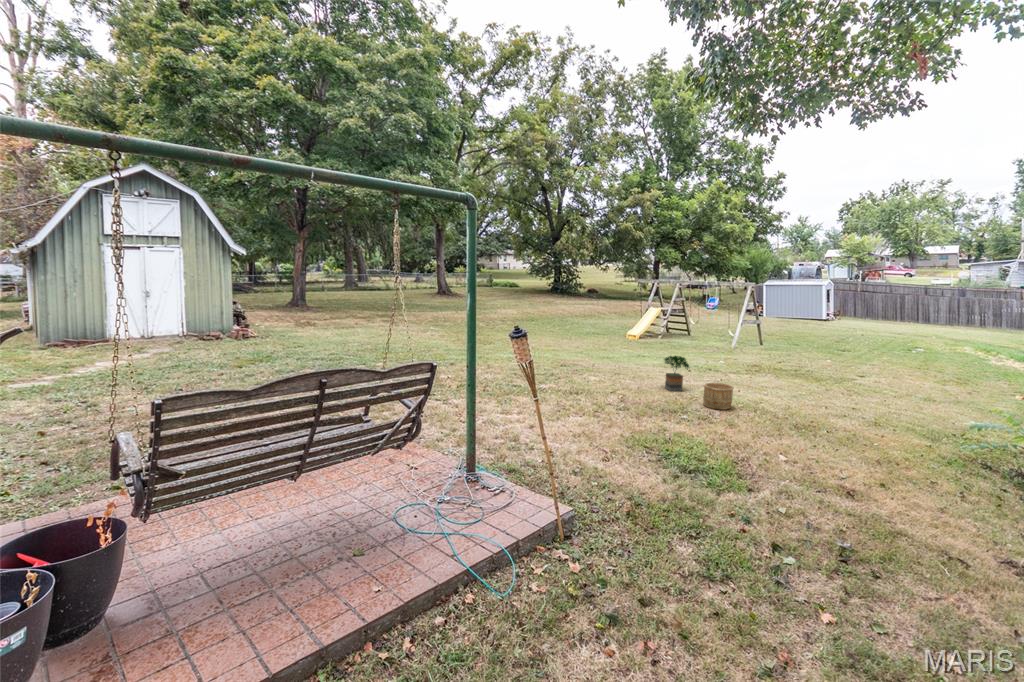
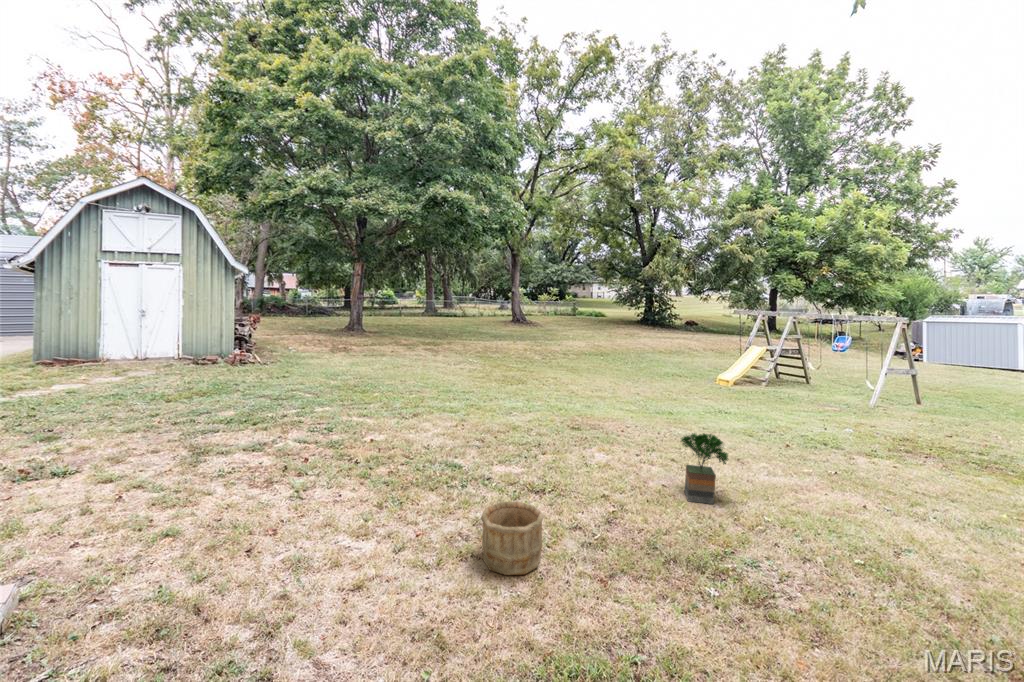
wooden bucket: present [703,383,734,410] -> present [481,501,544,575]

